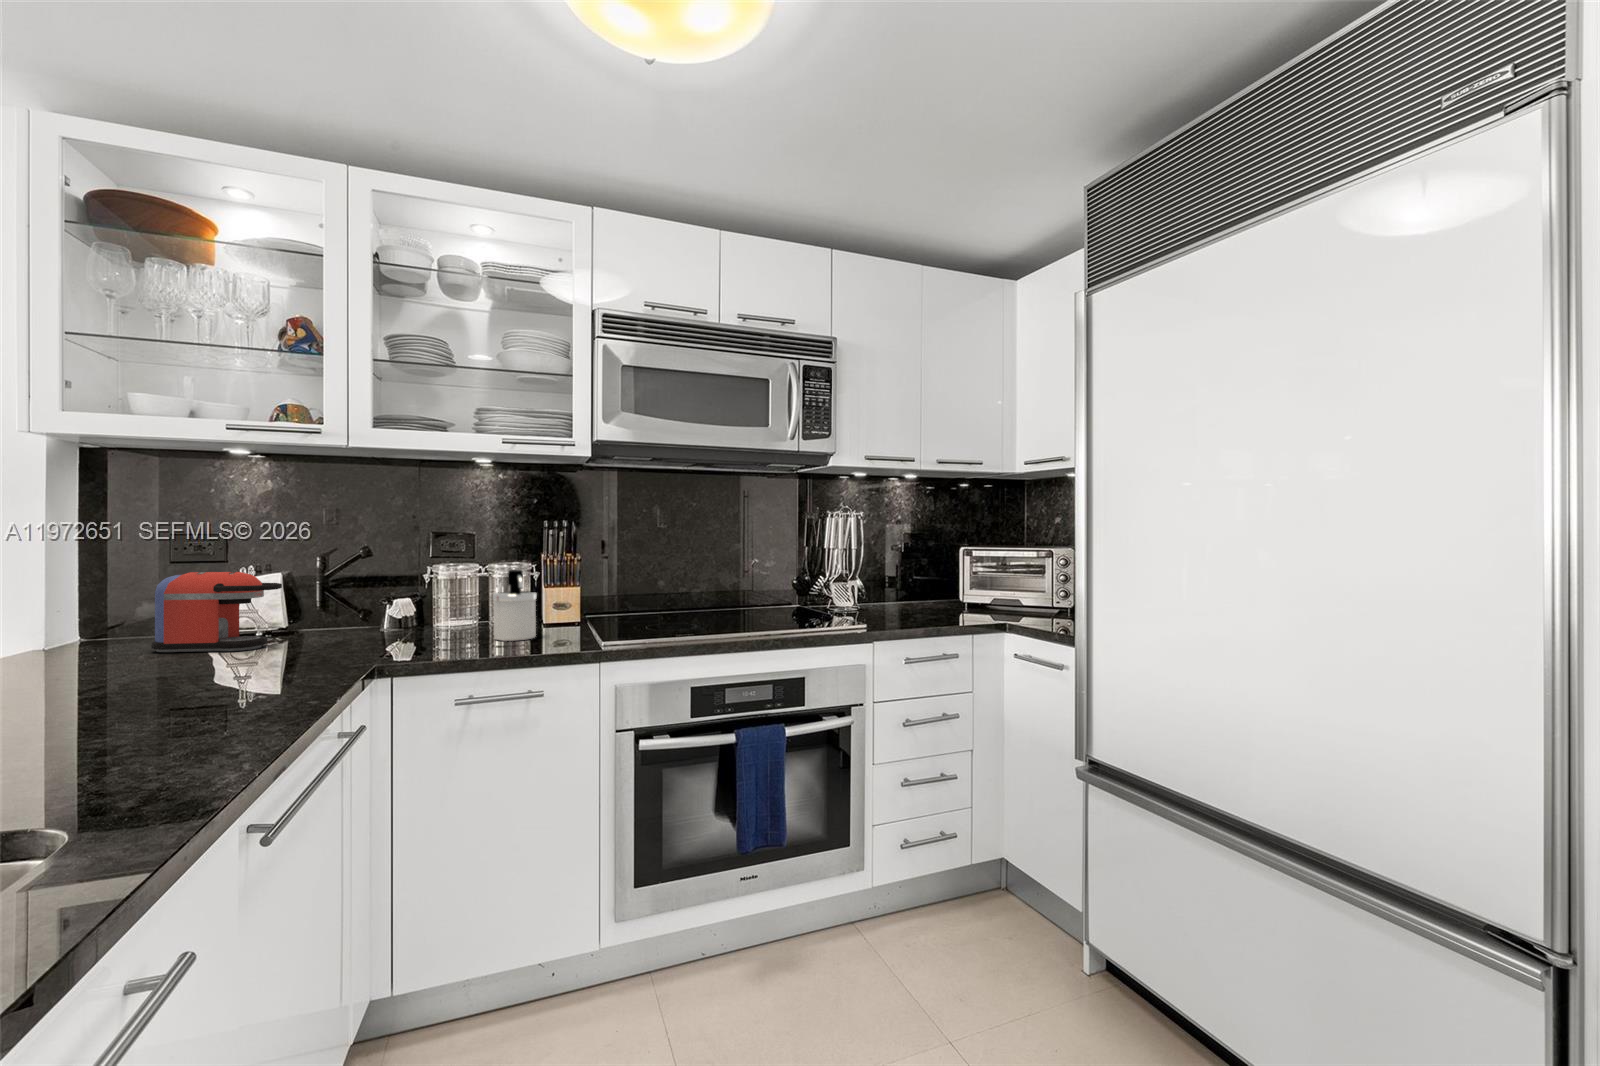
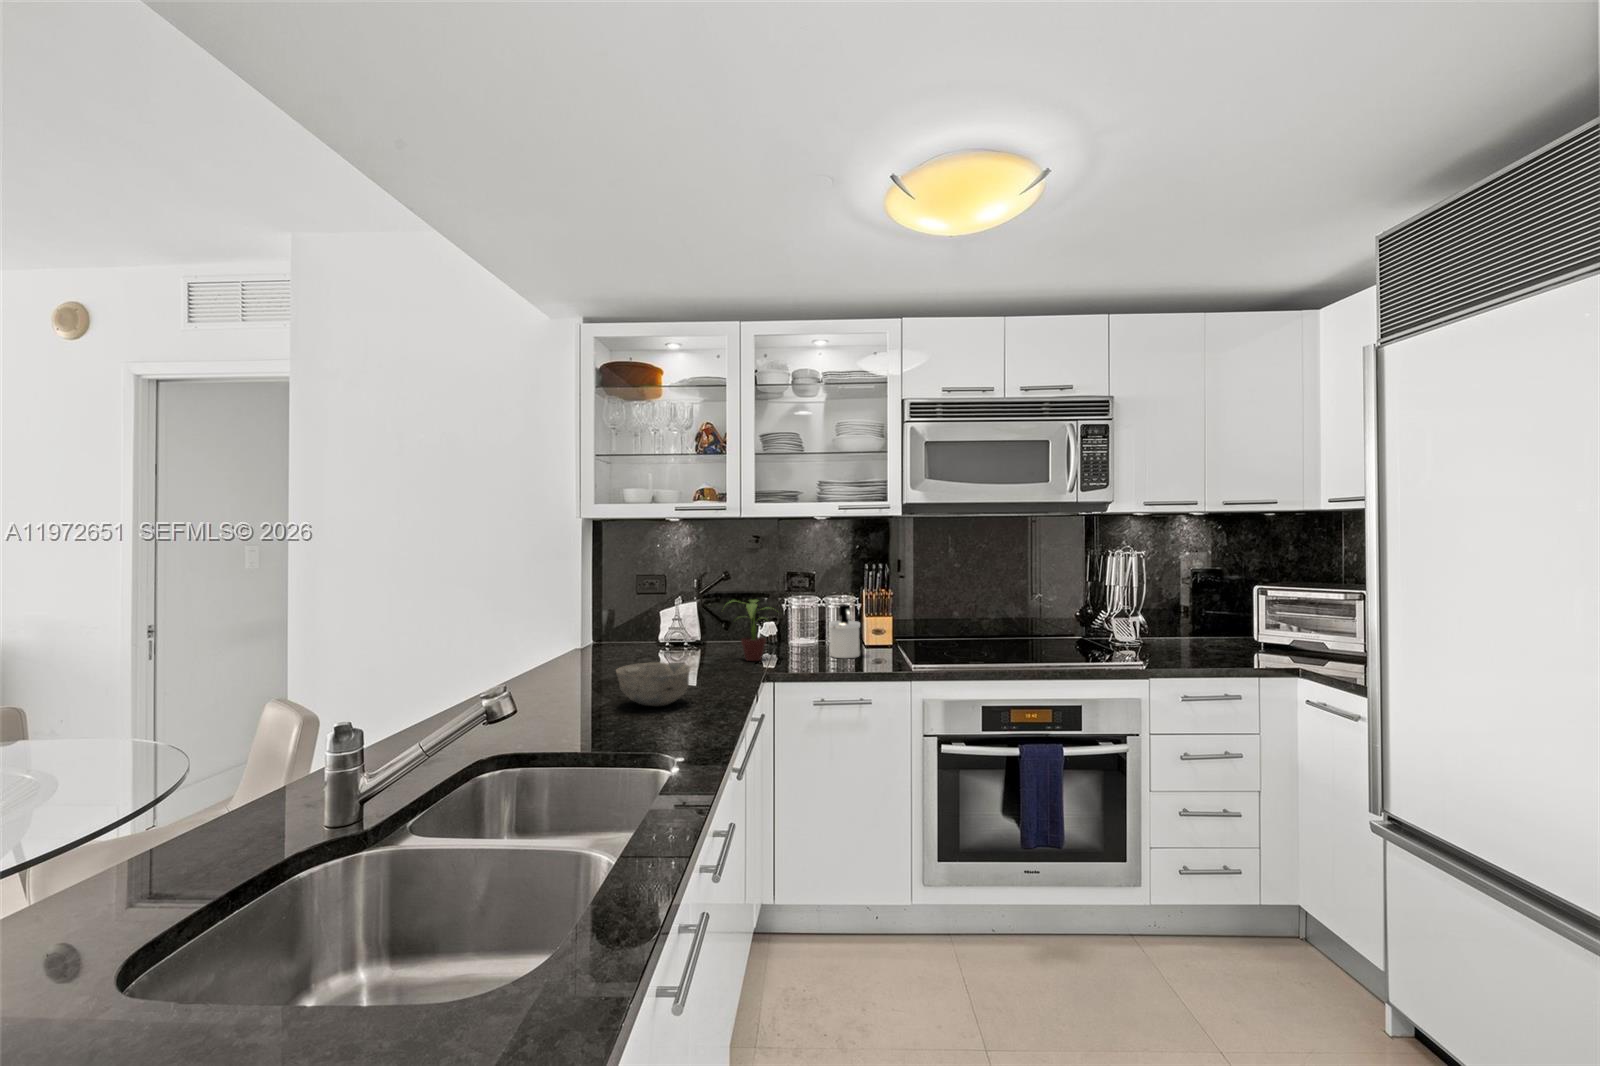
potted plant: none [321,565,421,652] -> present [730,600,768,661]
coffee maker: present [151,572,282,652] -> none [627,602,697,655]
bowl: none [60,657,234,735] -> present [616,662,690,706]

